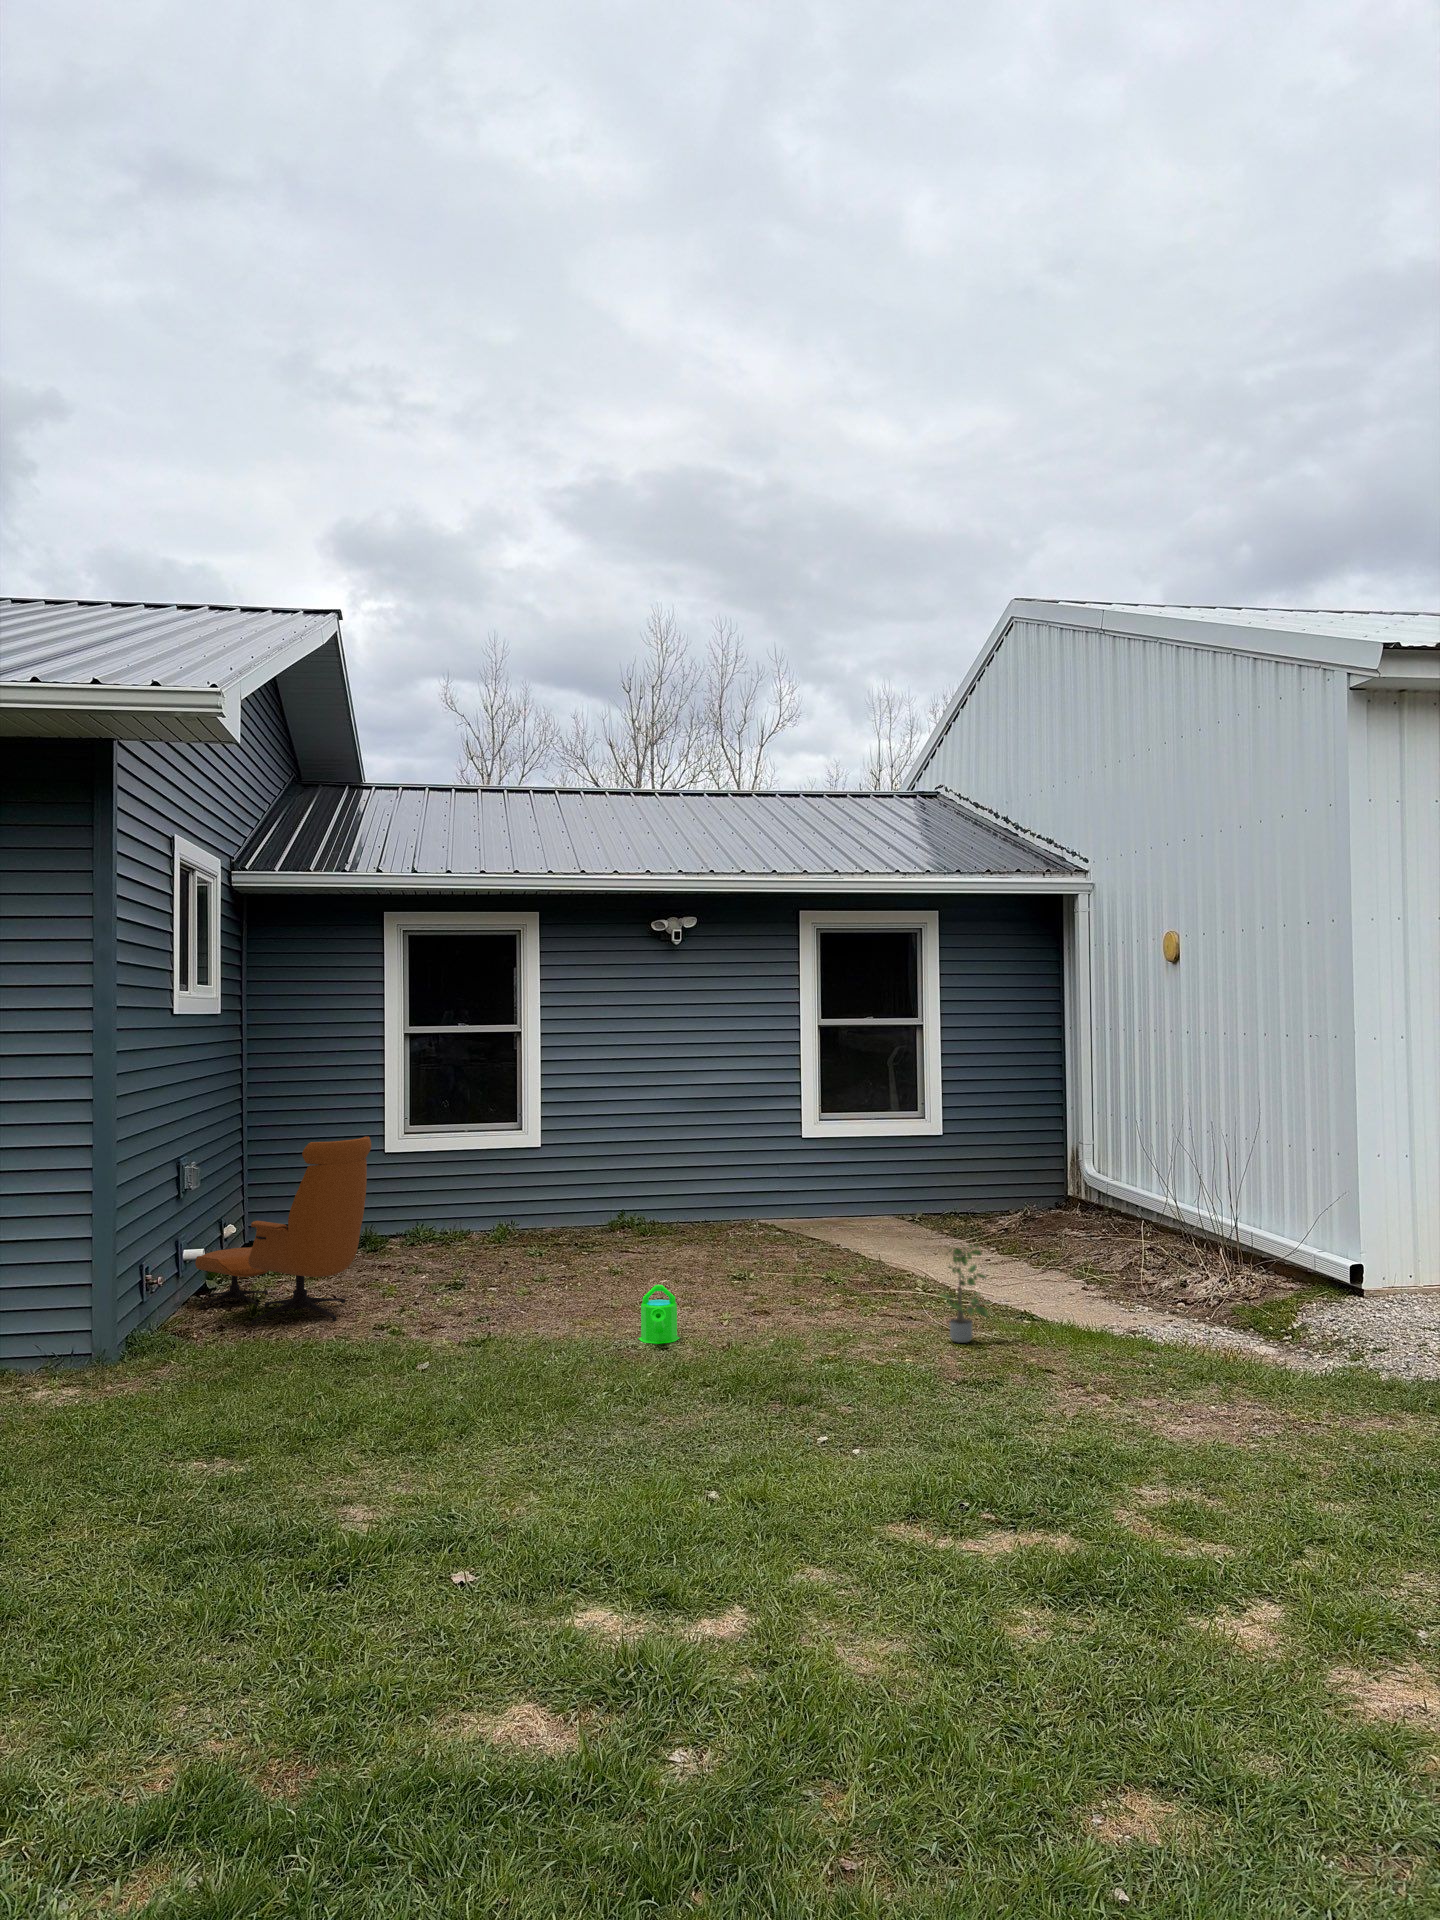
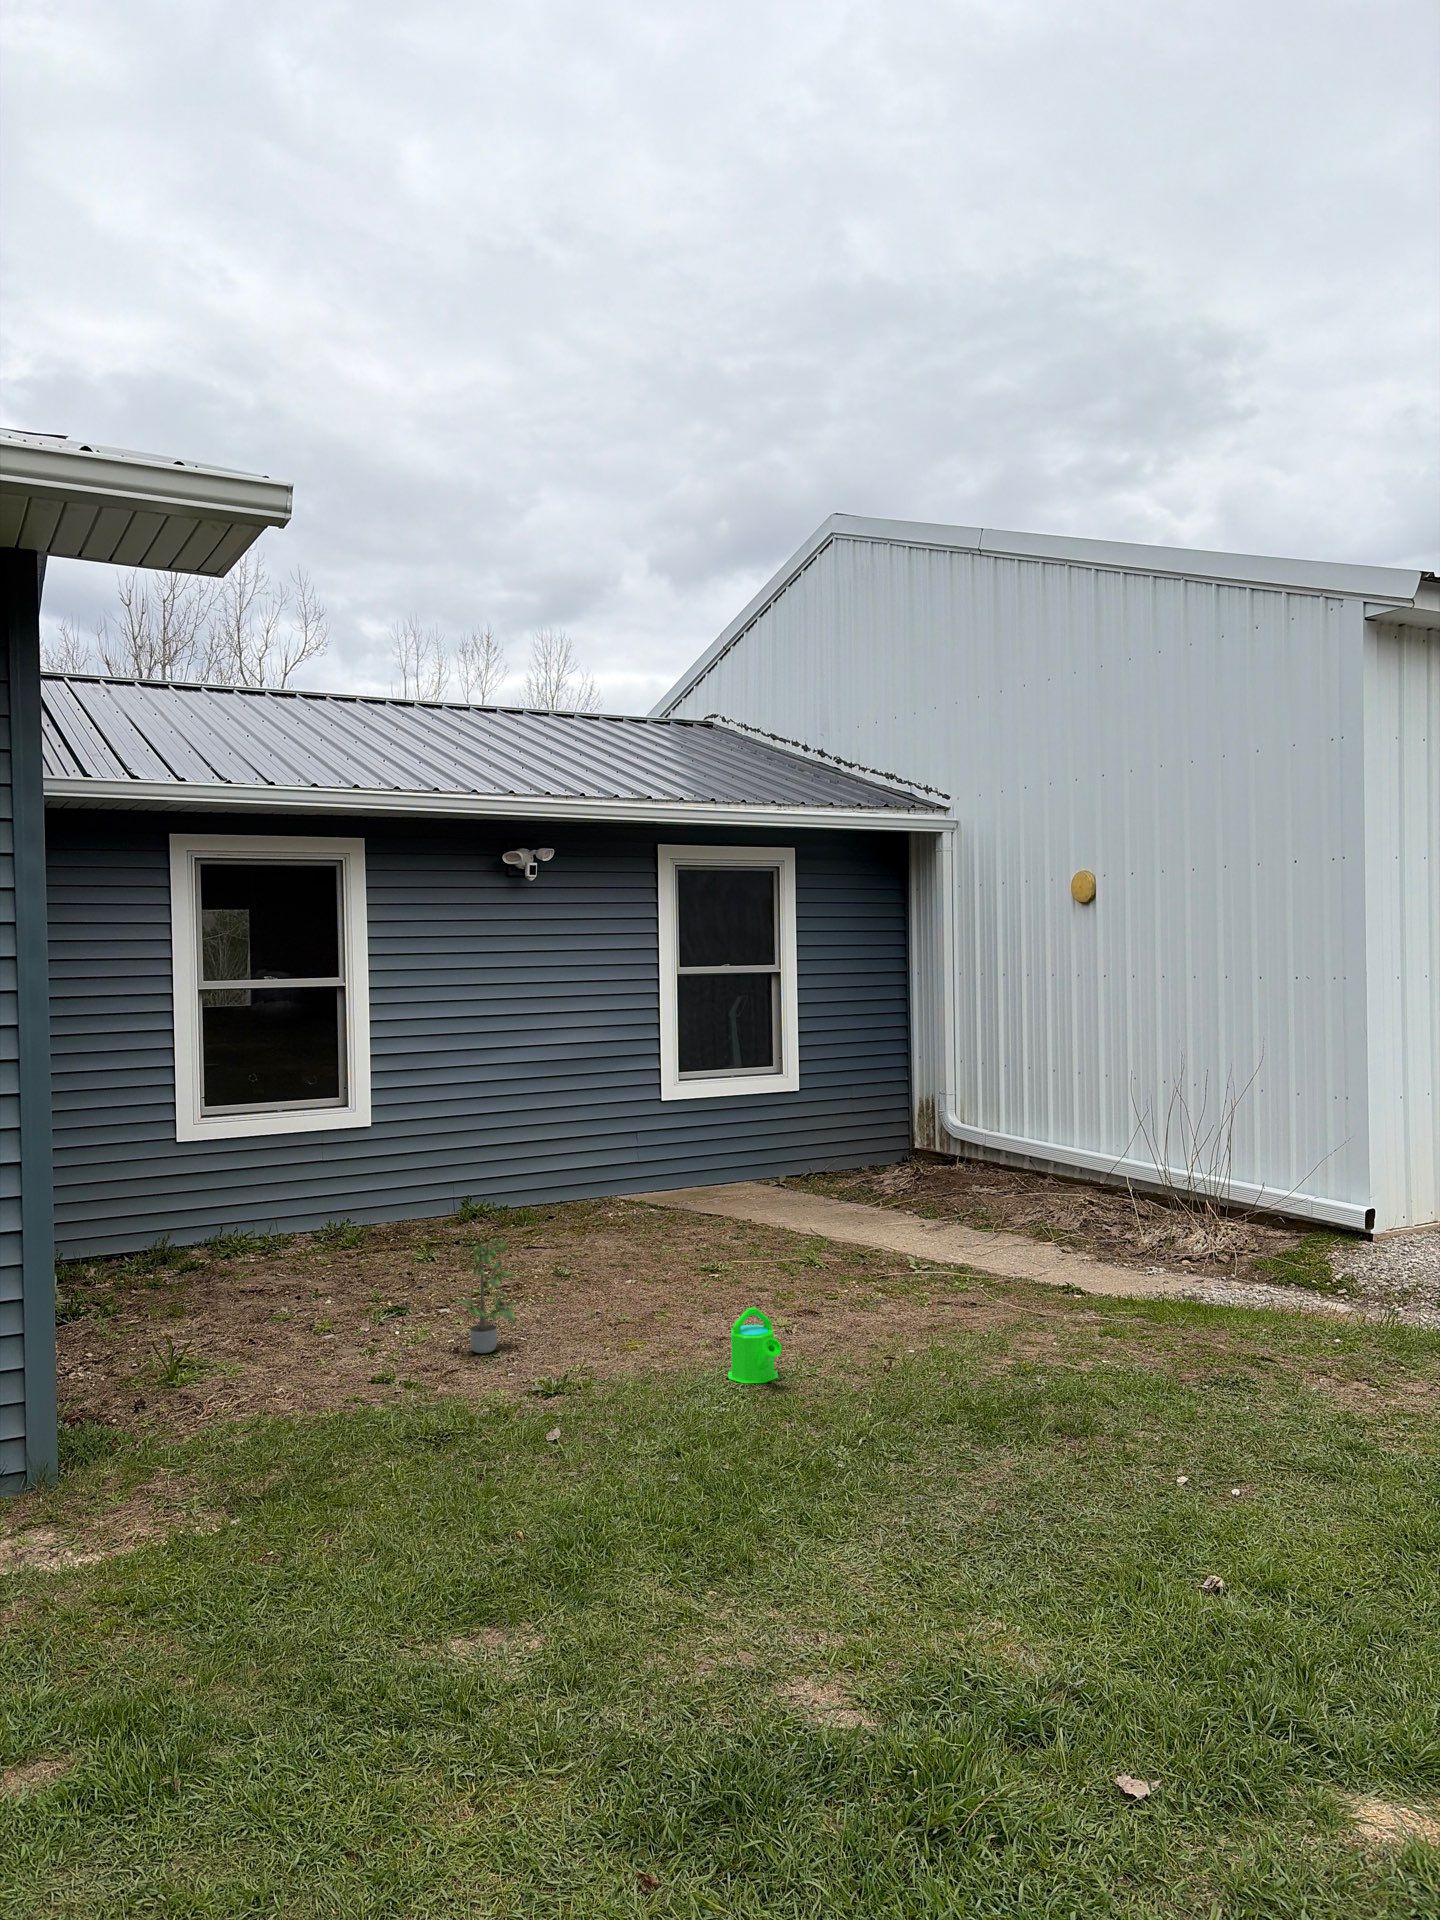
lounge chair: present [195,1136,371,1325] -> none [8,1140,314,1429]
potted plant: present [939,1244,990,1343] -> present [457,1239,518,1353]

